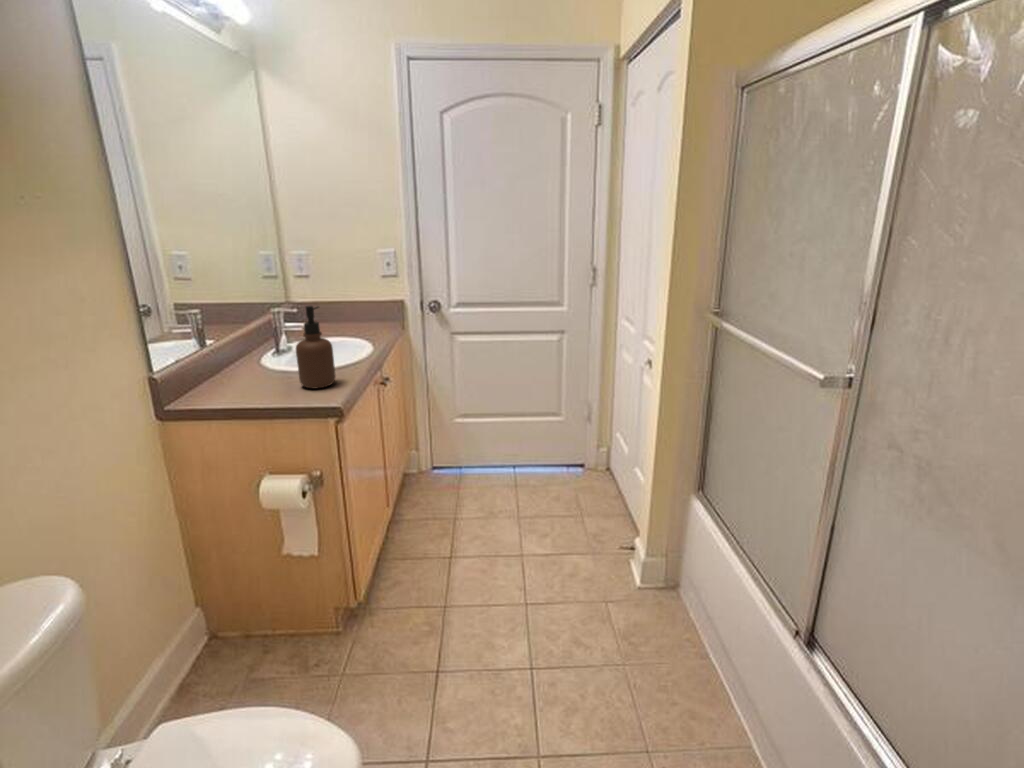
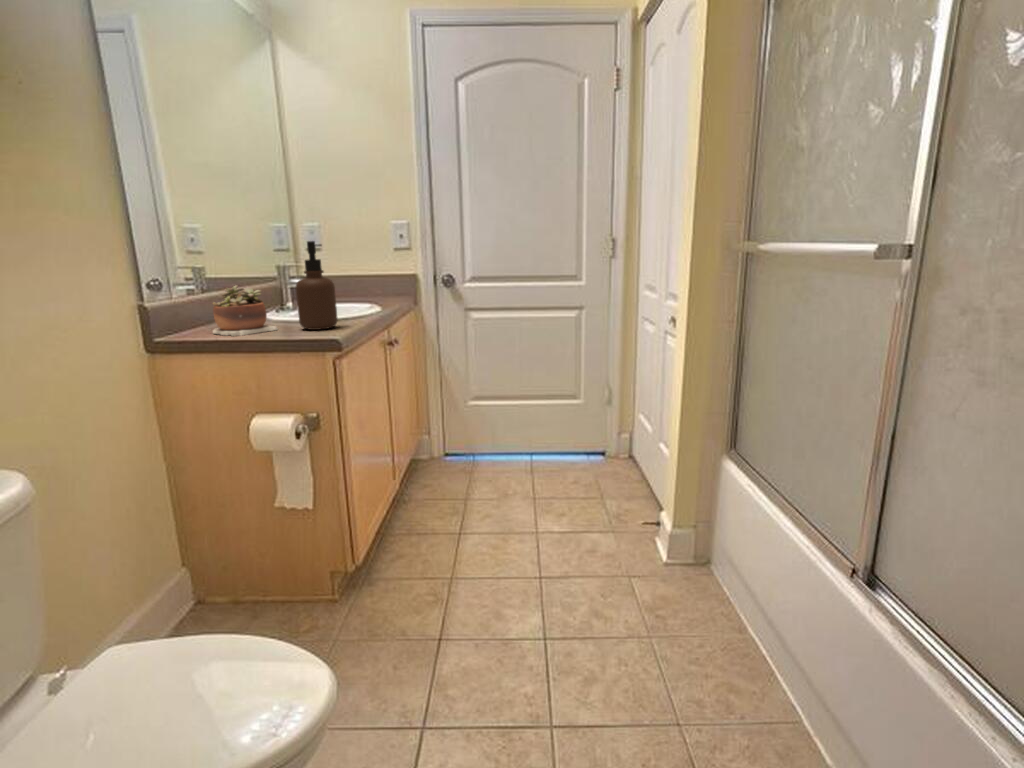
succulent plant: none [212,345,280,400] -> present [213,285,278,336]

